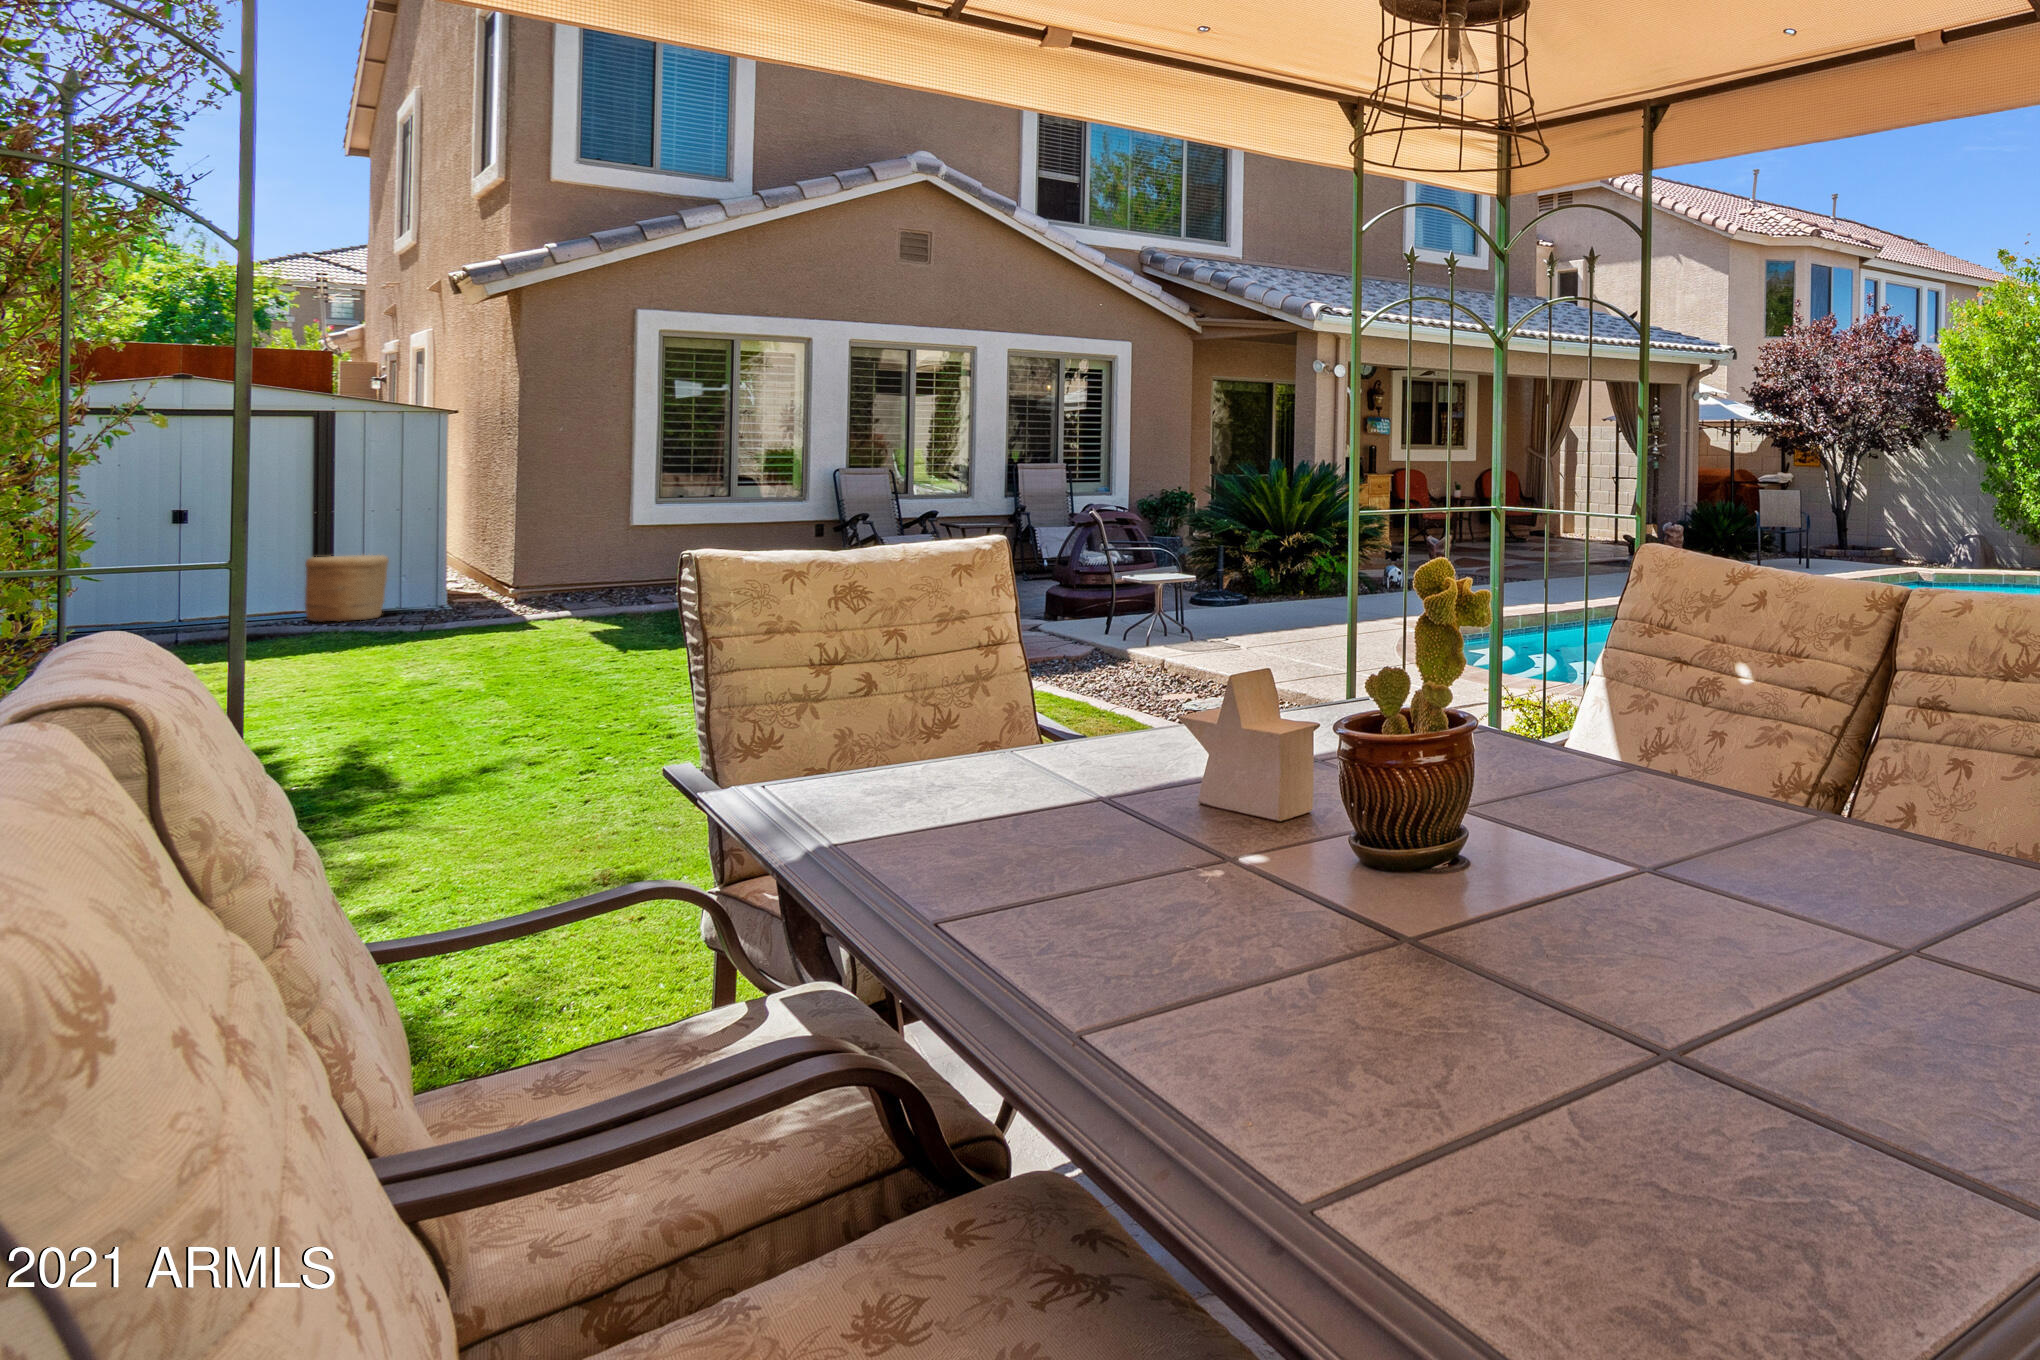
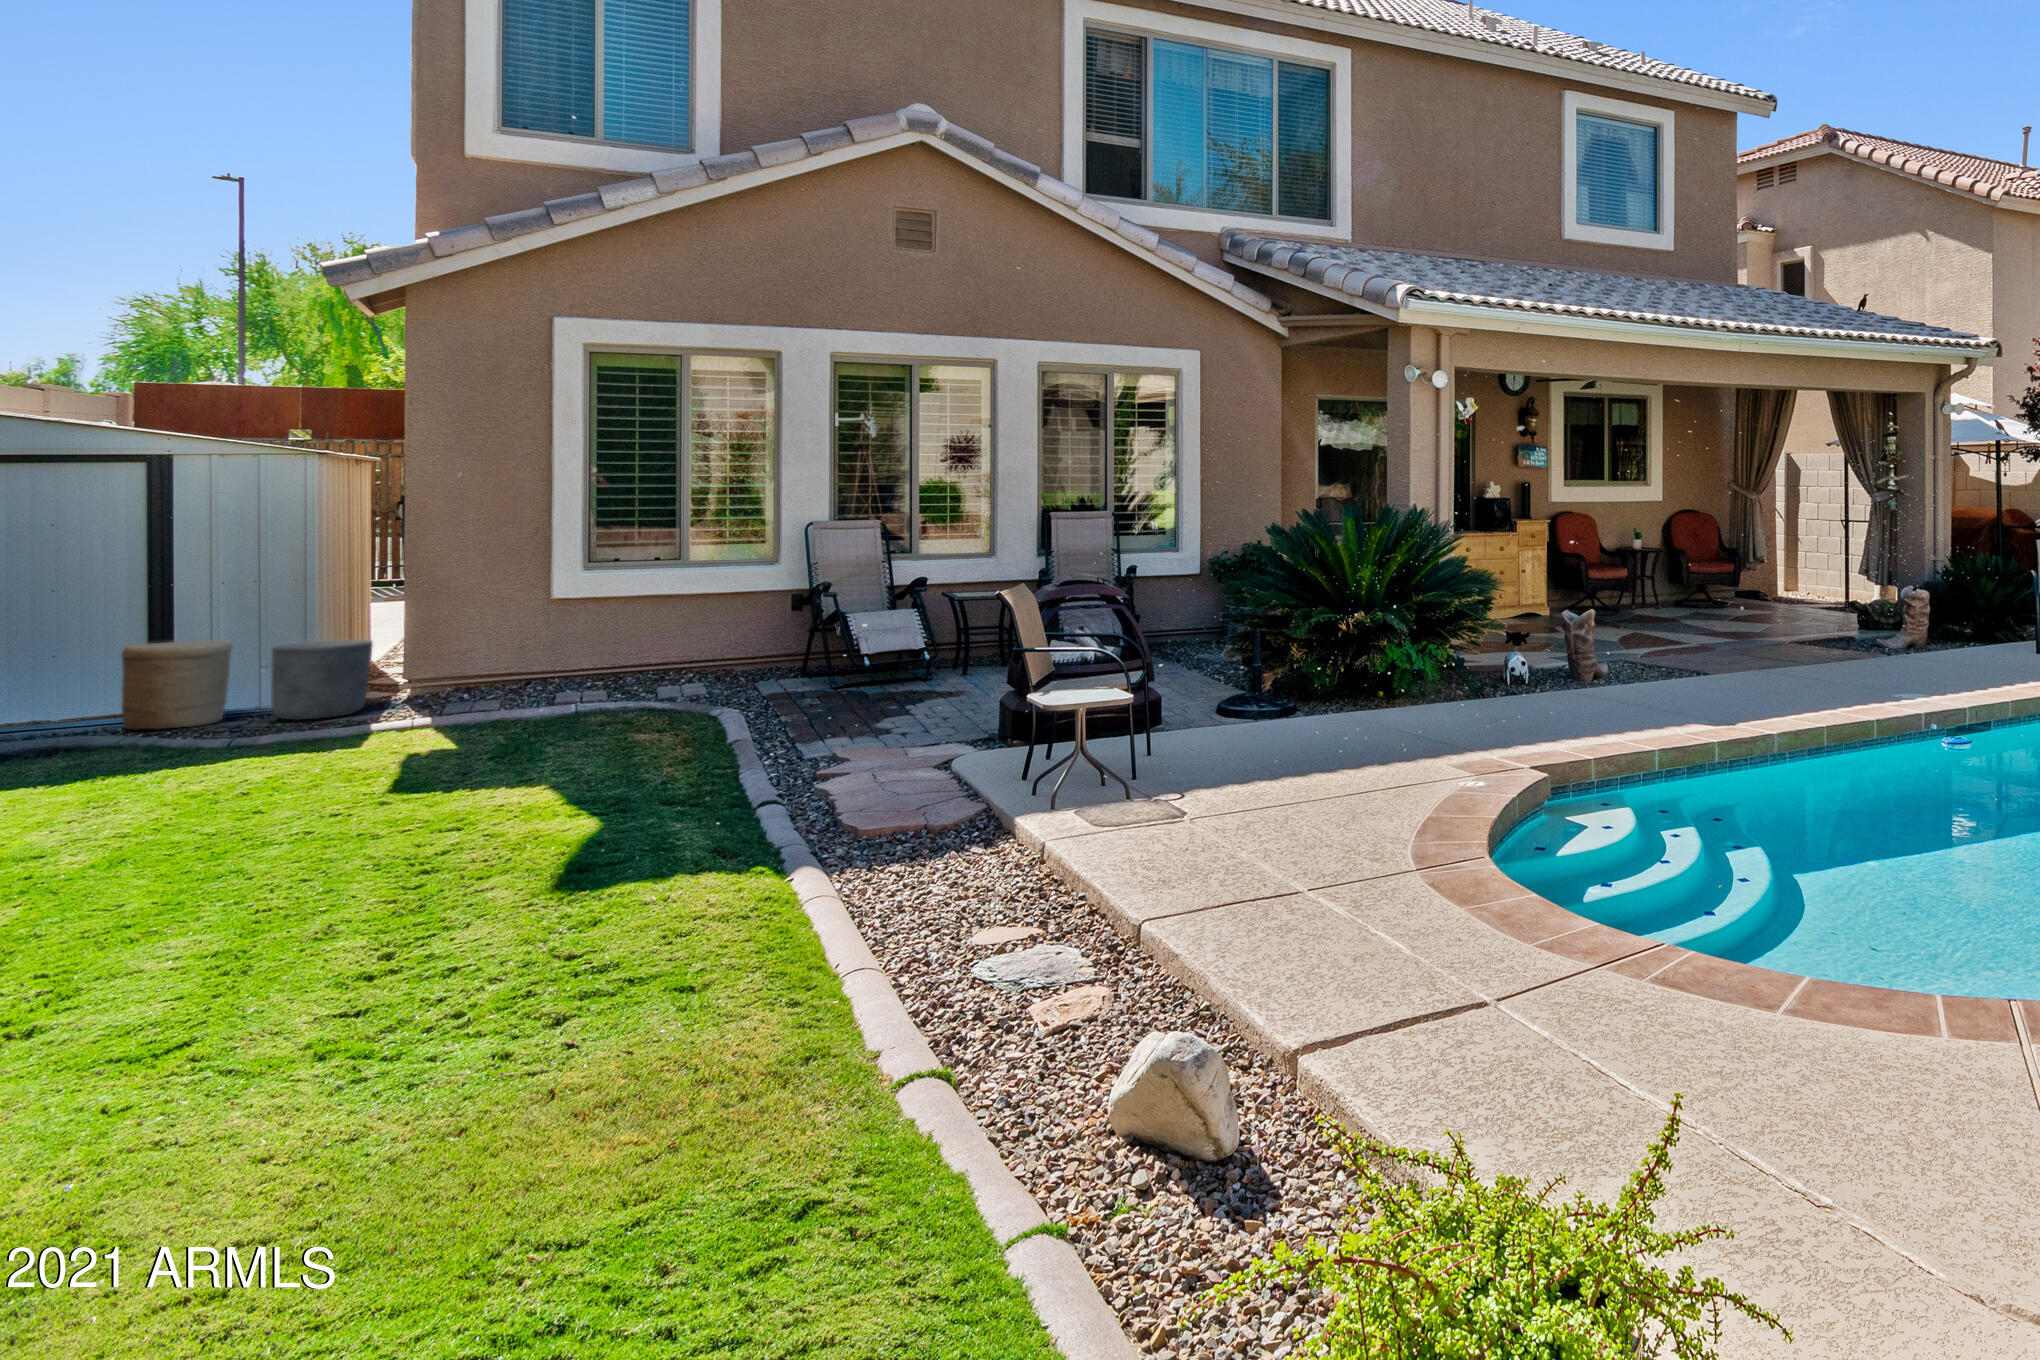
planter: none [425,555,501,615] -> present [271,639,373,720]

